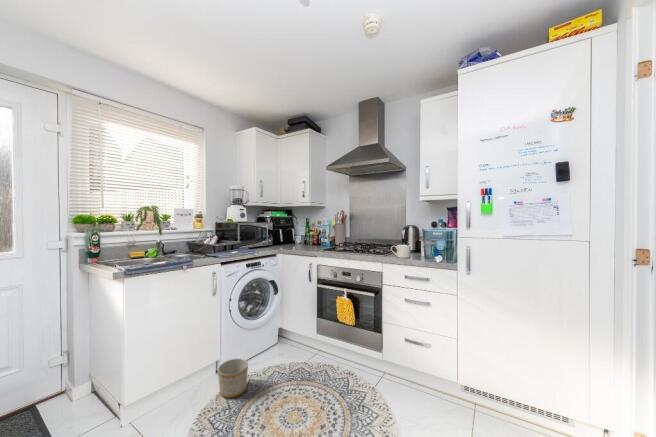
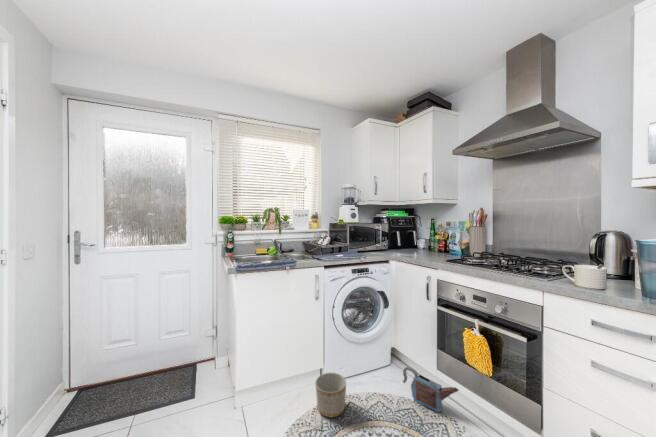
watering can: none [292,337,333,365] -> present [403,367,459,413]

